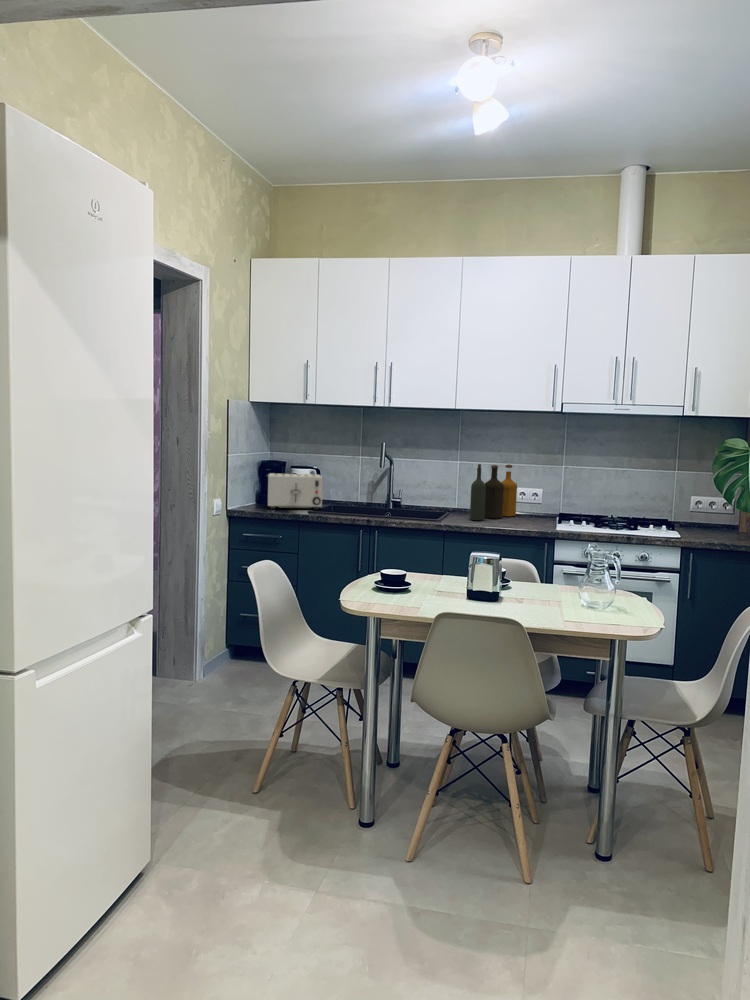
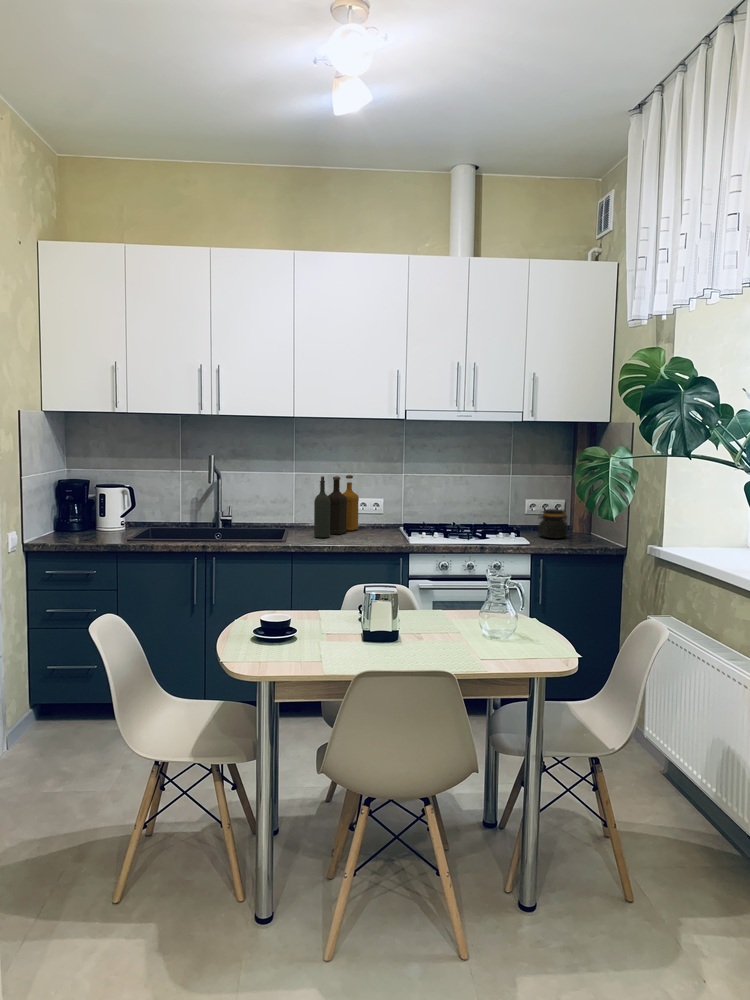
toaster: present [268,473,323,509] -> none [71,494,141,538]
jar: none [695,505,727,534] -> present [538,509,568,538]

